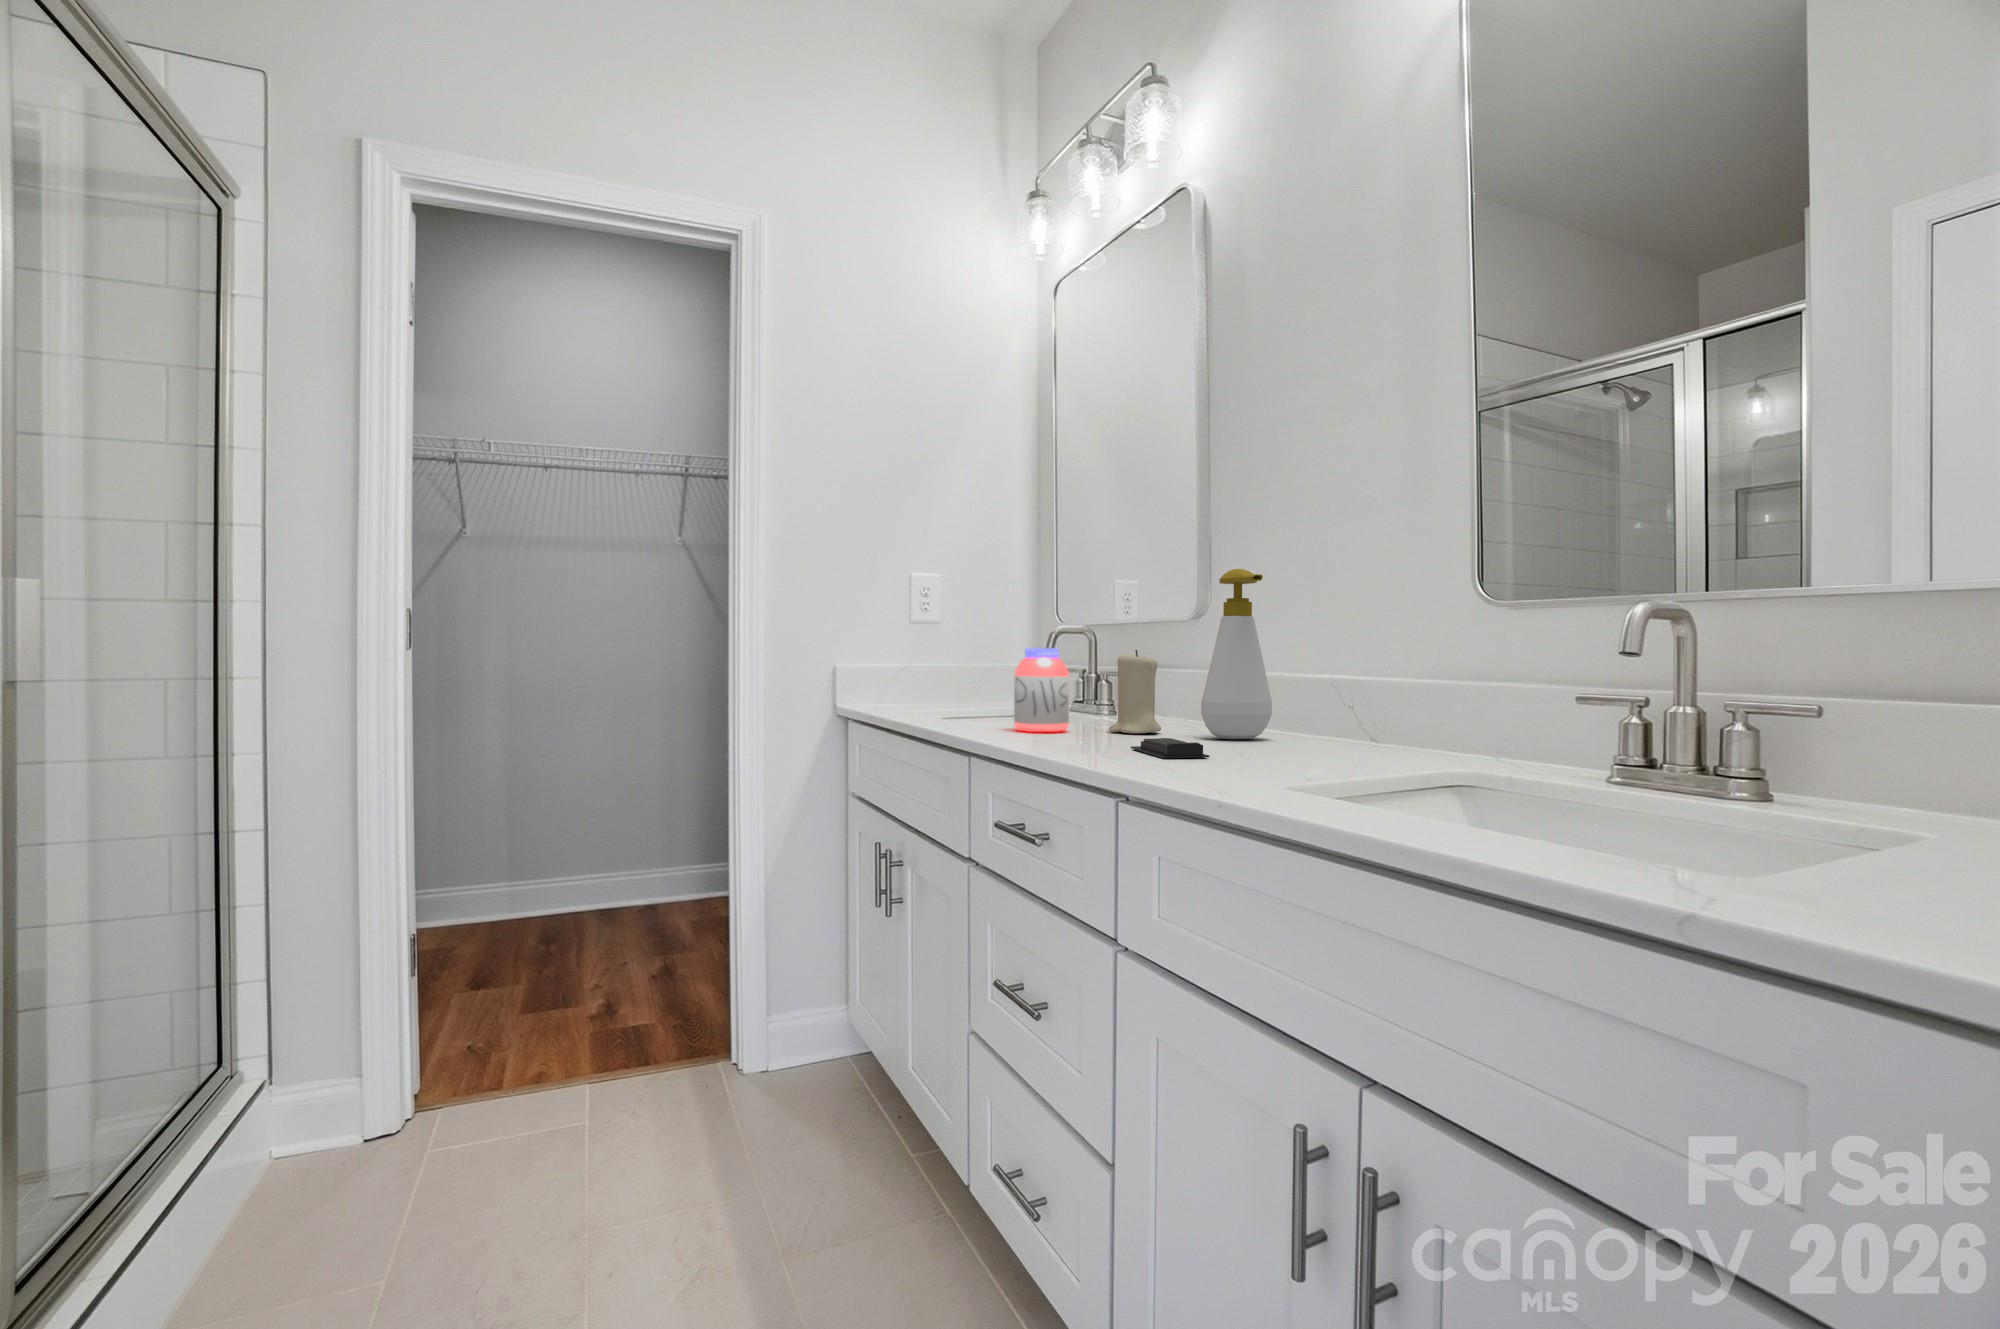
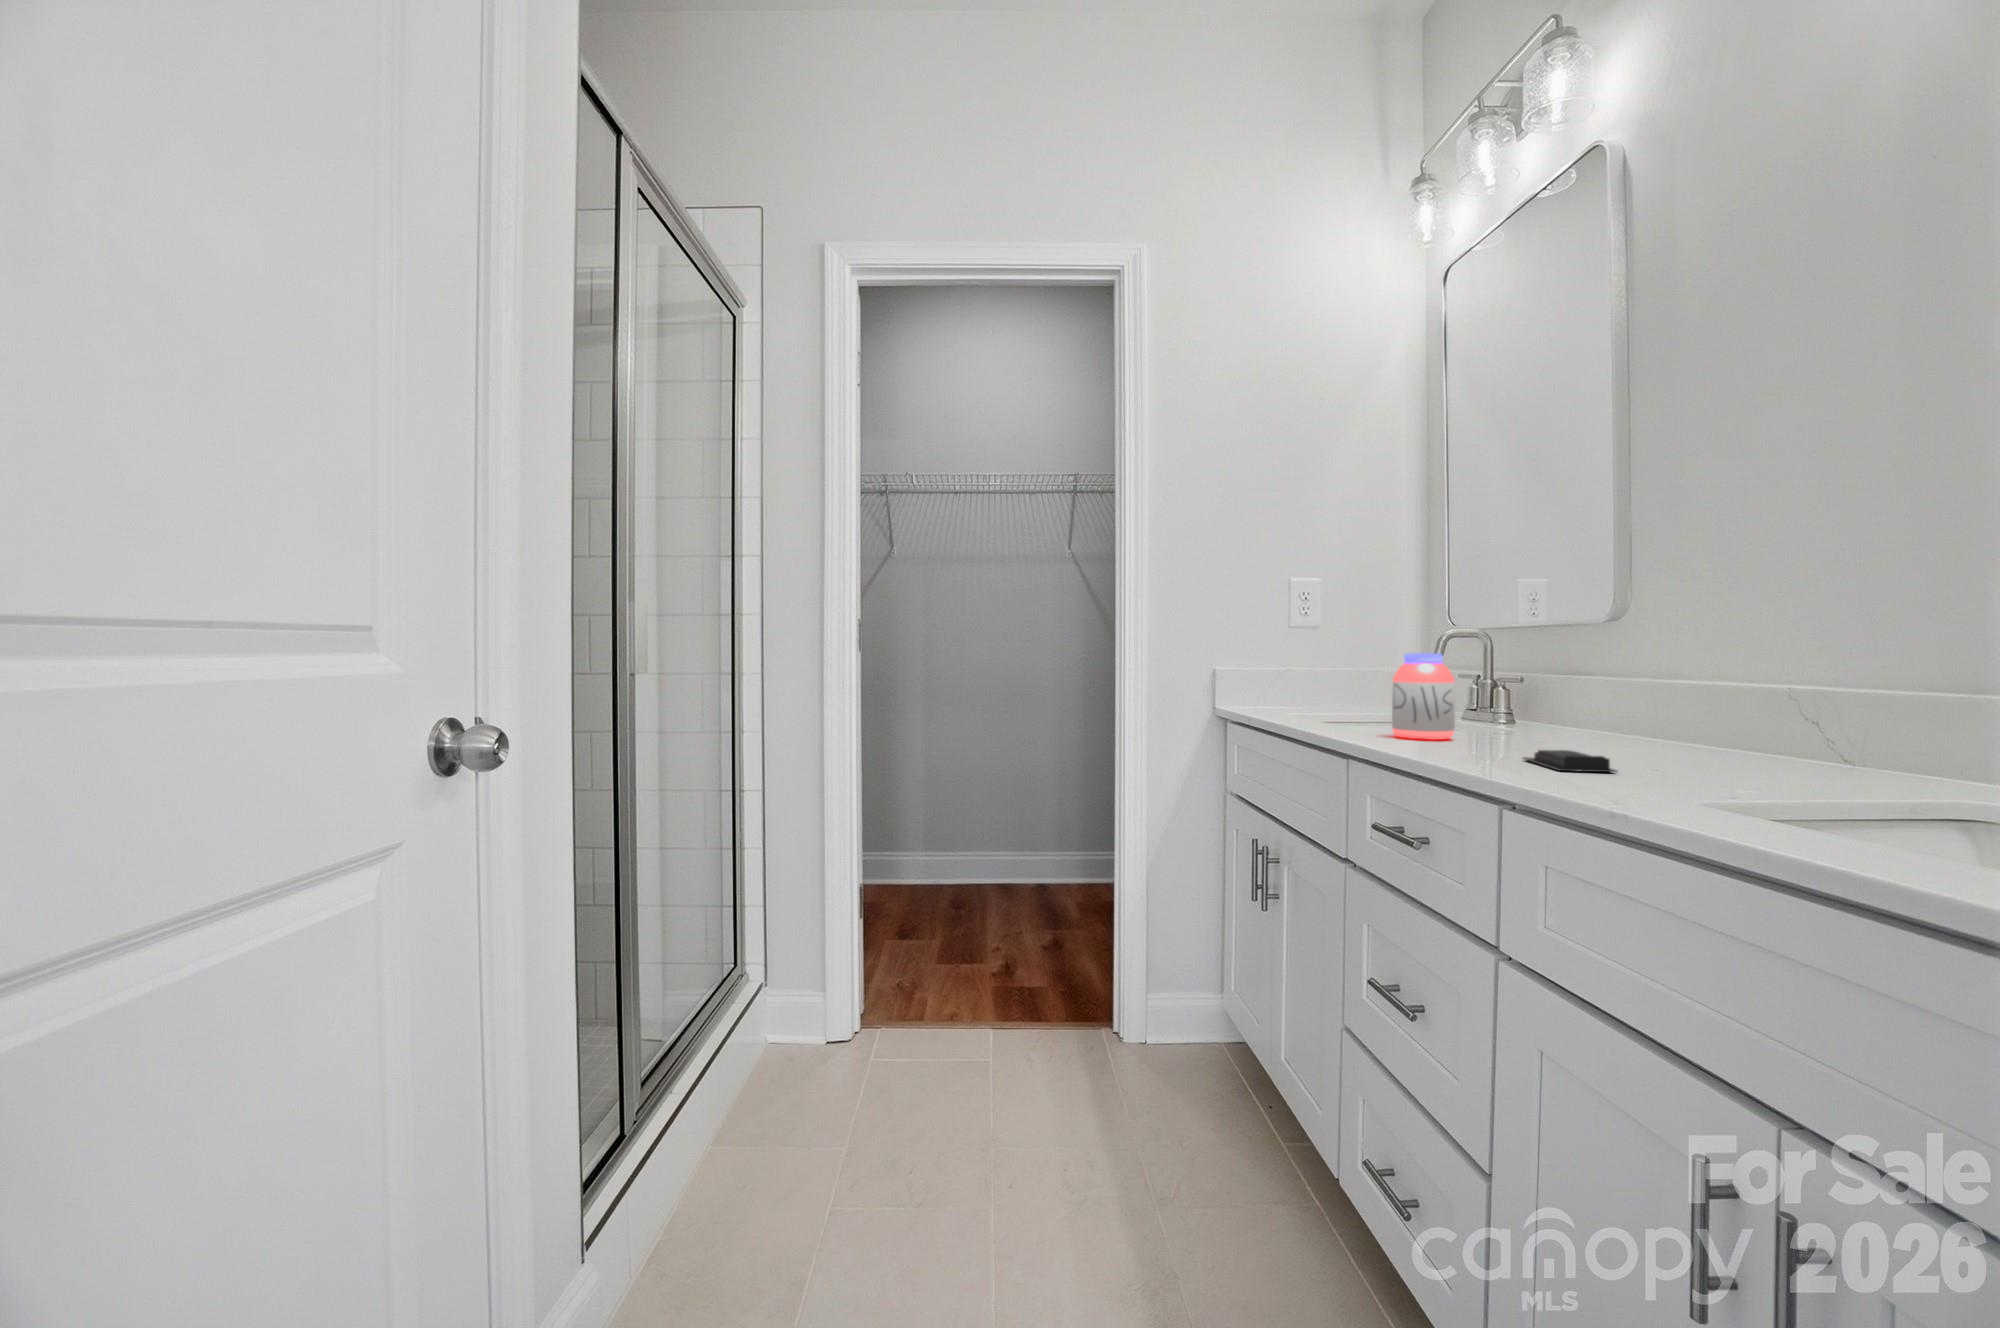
soap bottle: present [1201,569,1272,739] -> none [1617,564,1715,755]
candle: present [1109,650,1161,733] -> none [1502,655,1567,744]

